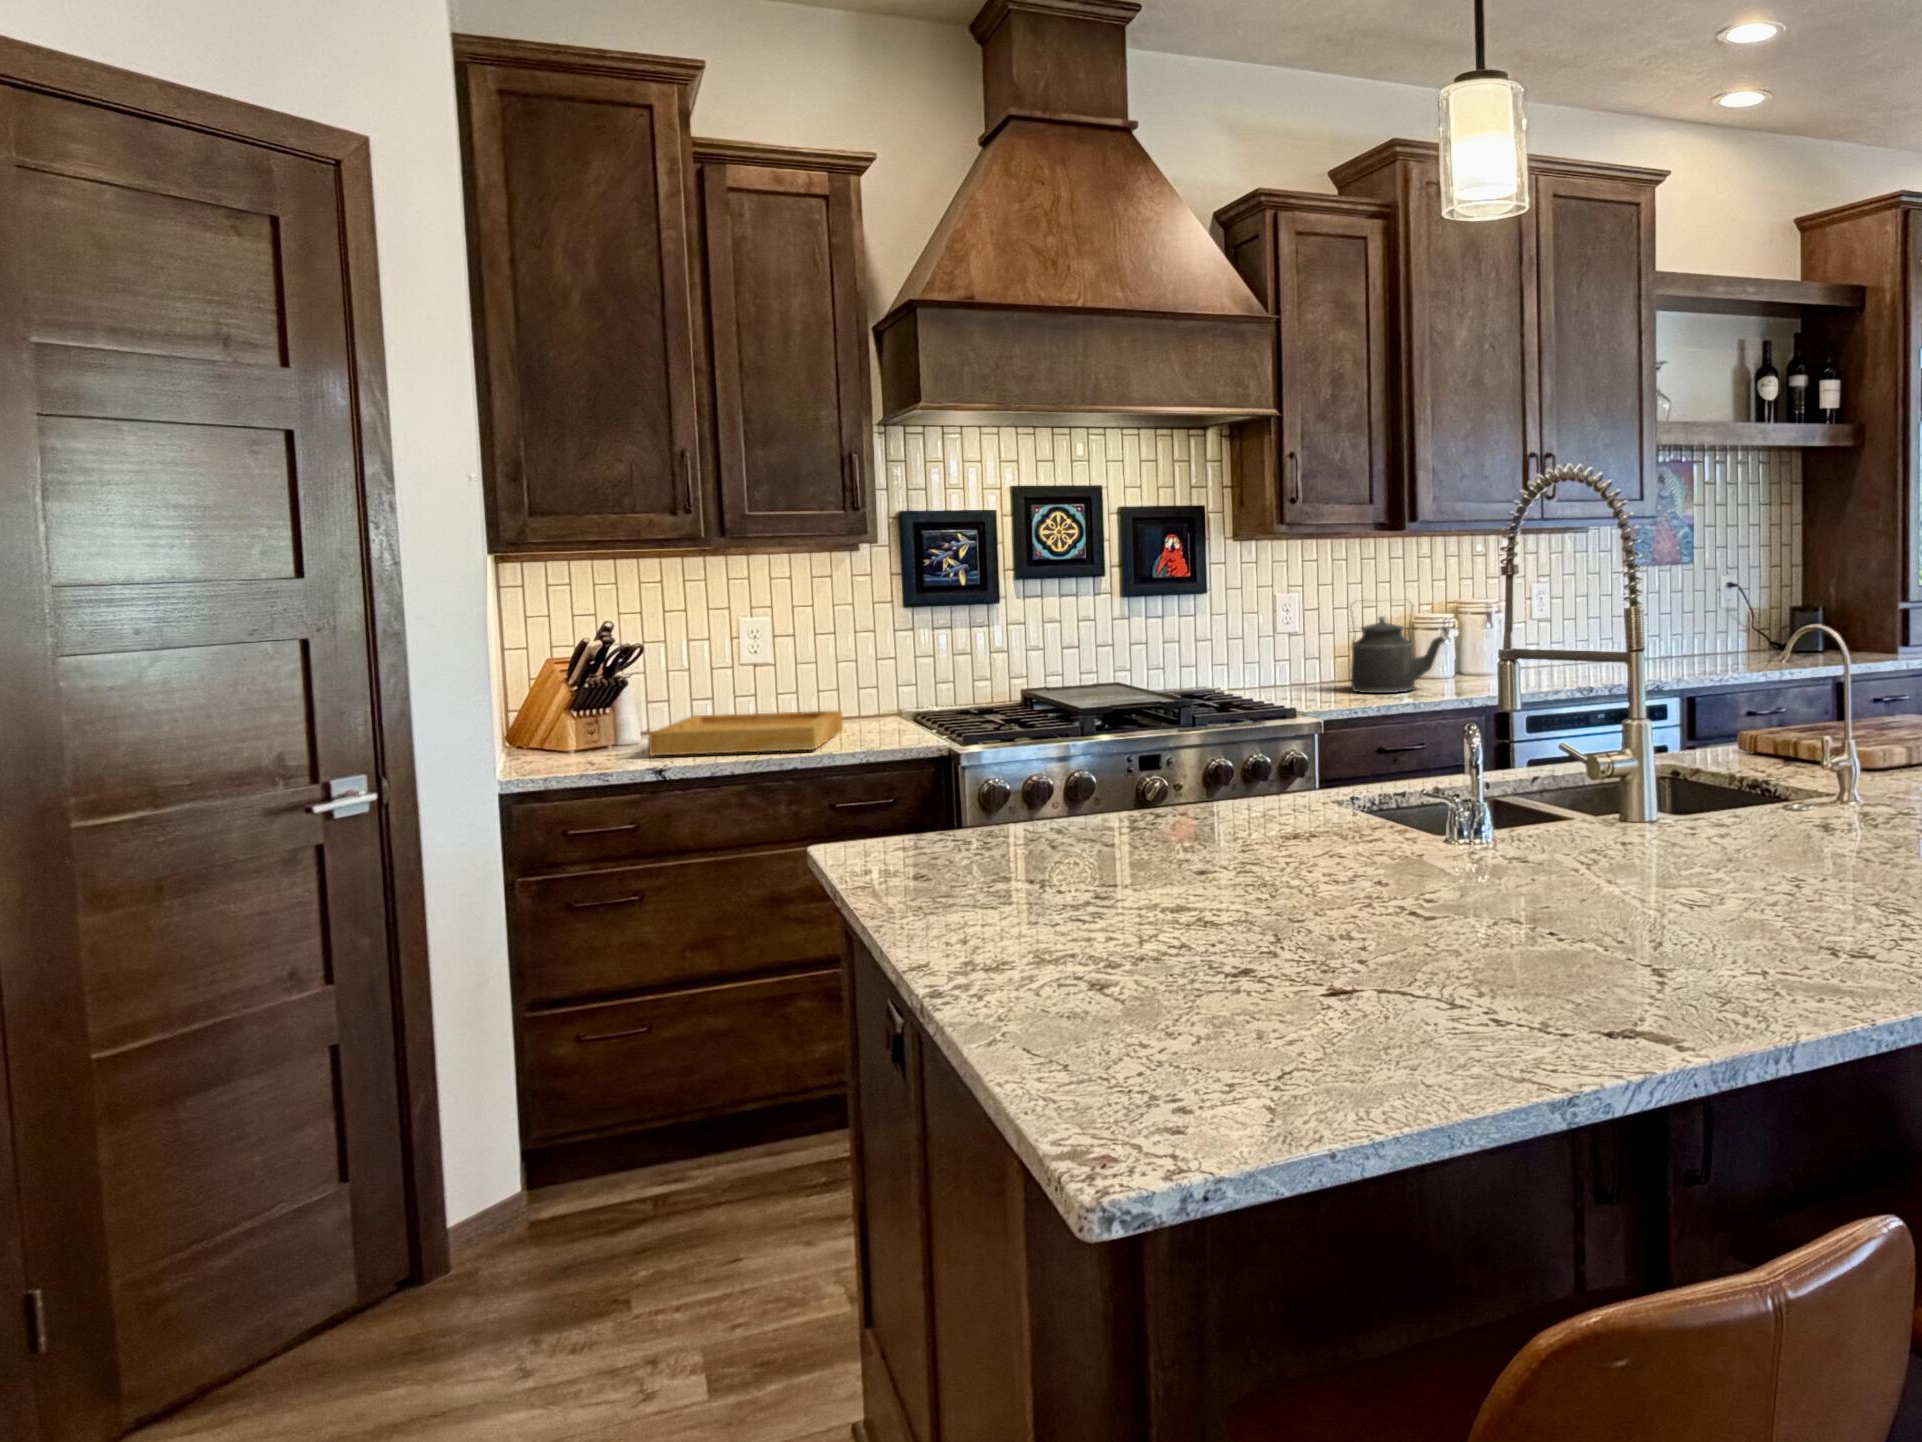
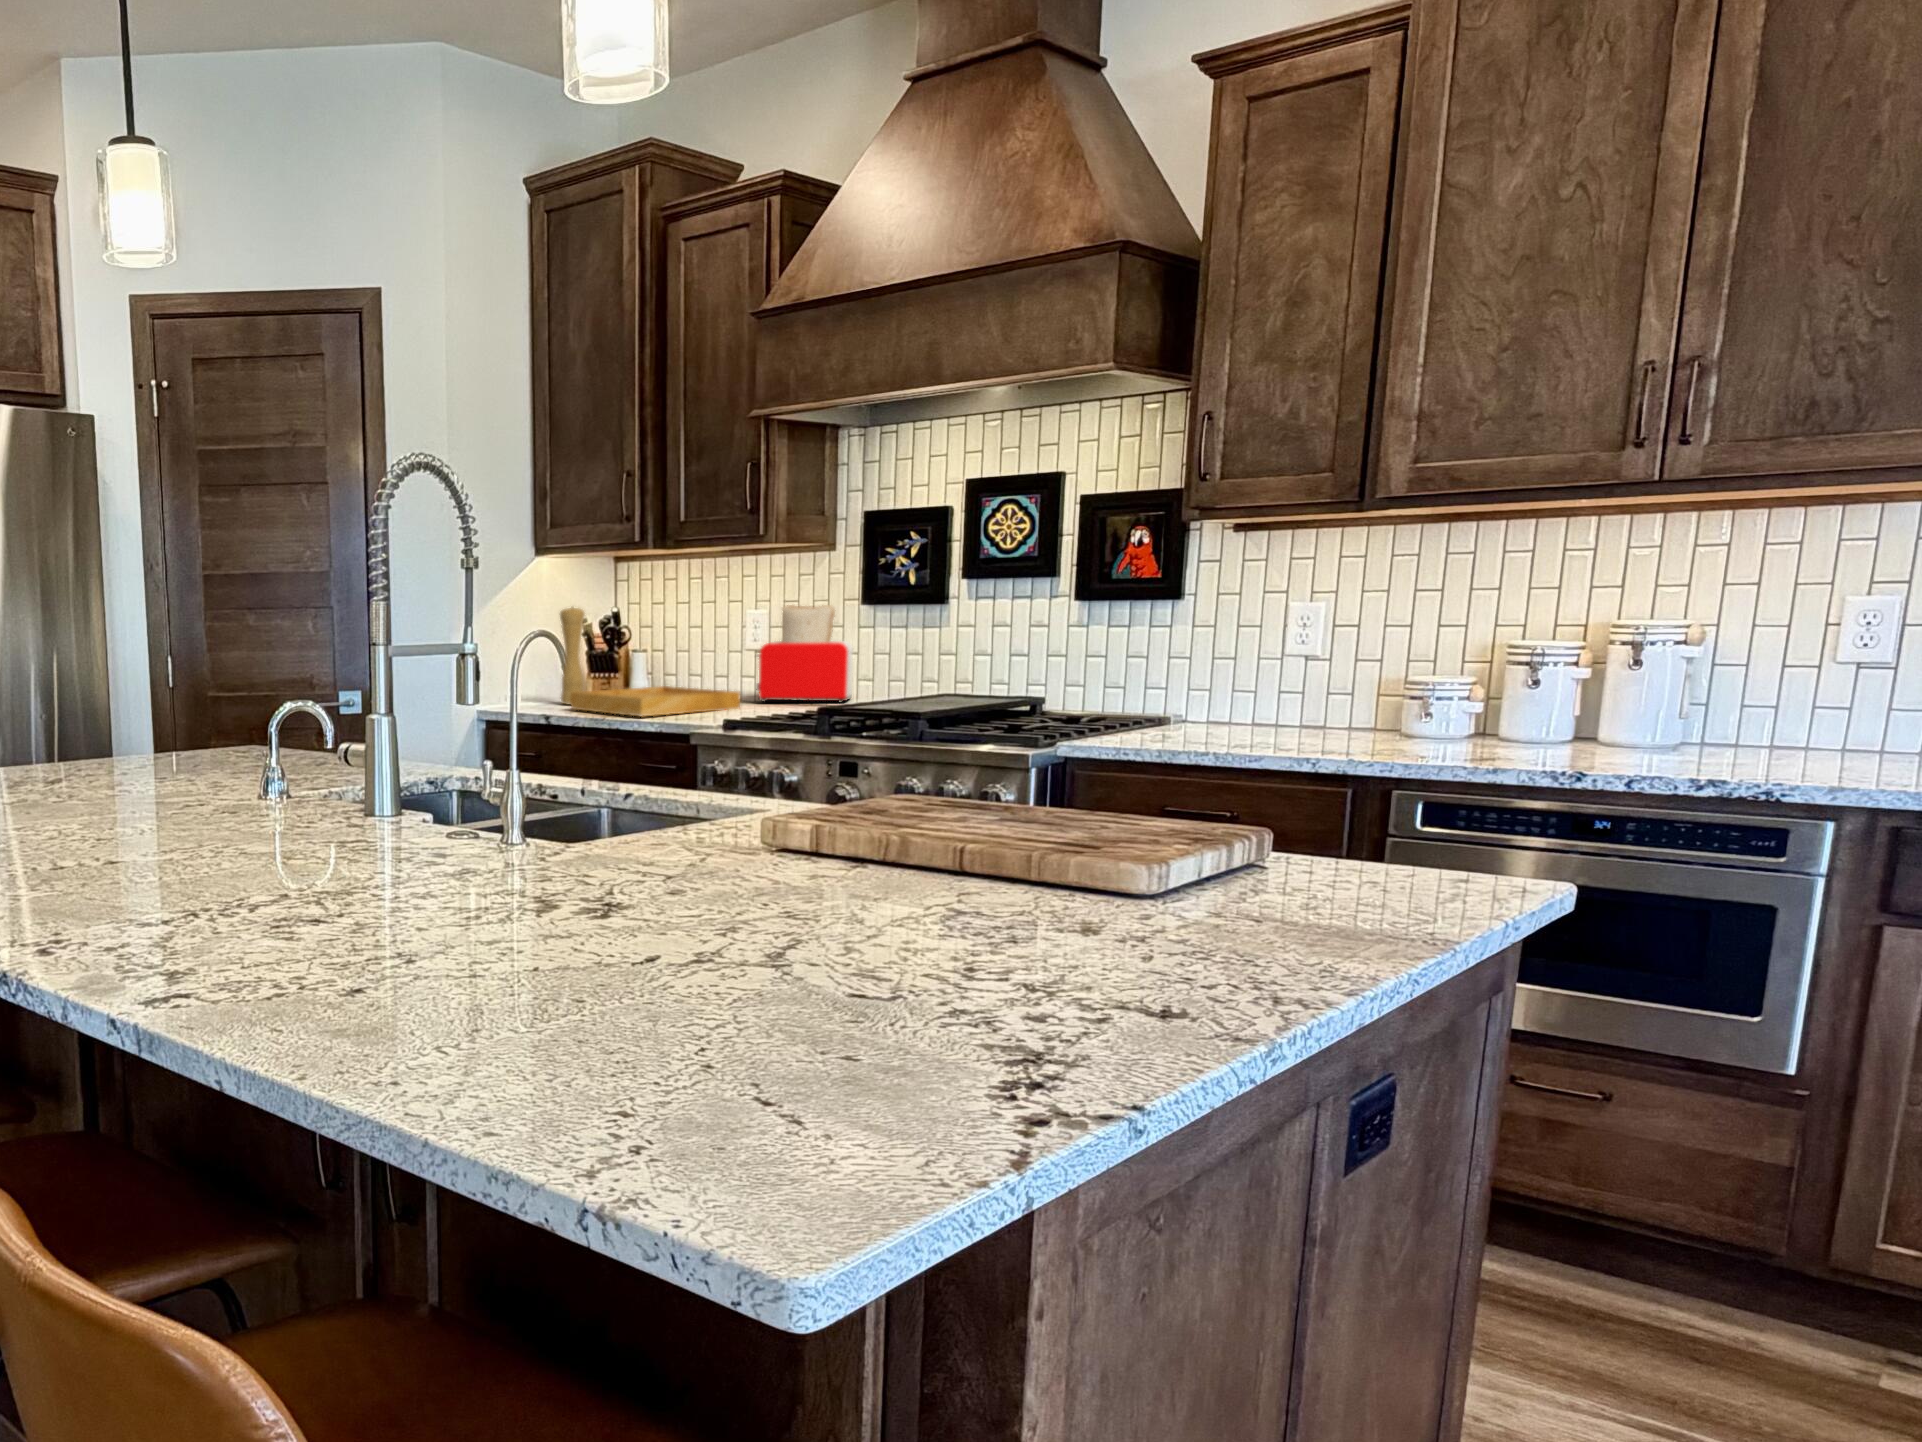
kettle: present [1351,601,1445,693] -> none [1280,610,1423,735]
toaster: none [805,609,919,721] -> present [756,605,853,703]
pepper mill: none [566,620,607,753] -> present [560,607,584,704]

